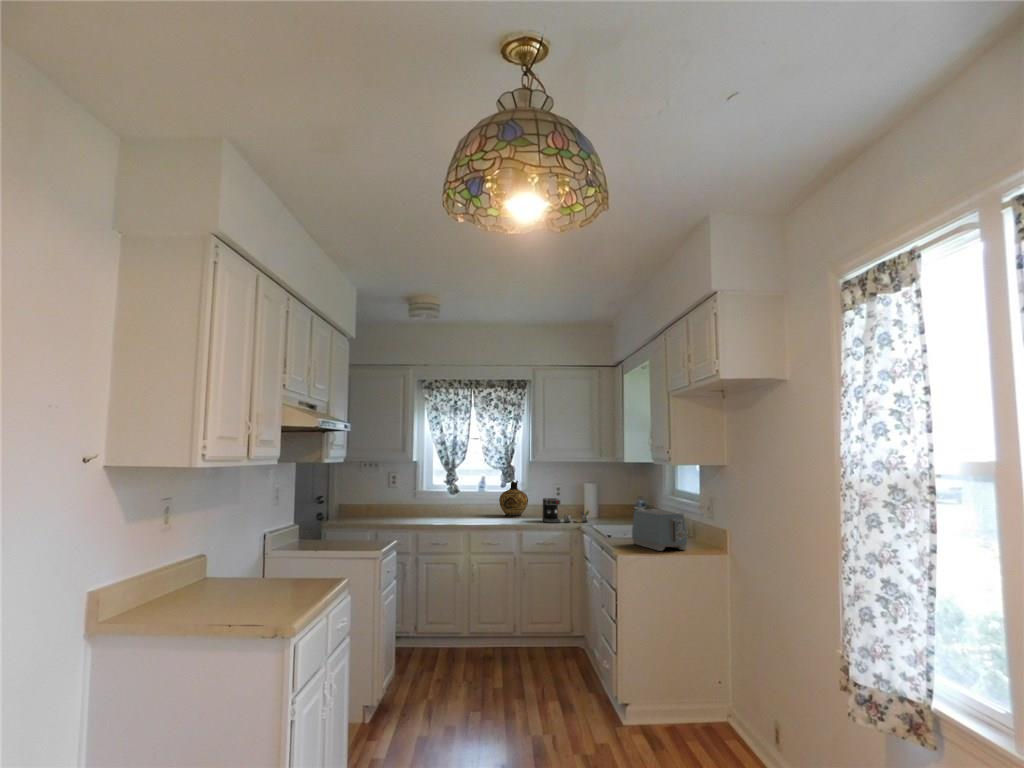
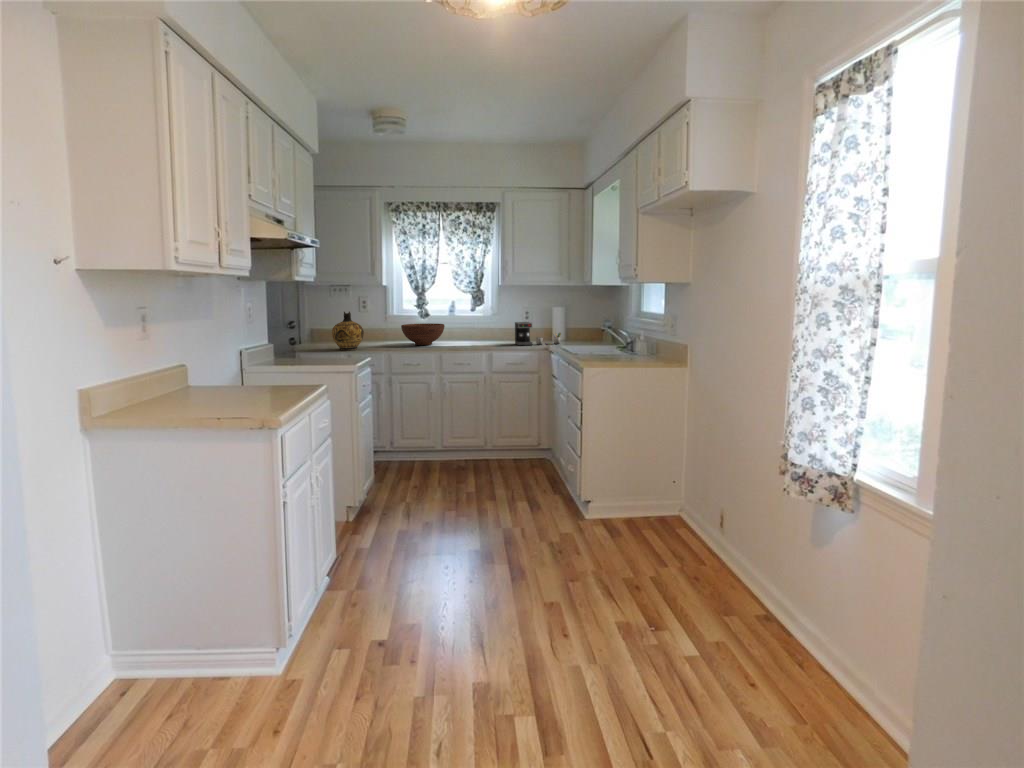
ceramic jug: present [499,481,528,517] -> present [332,312,364,350]
fruit bowl: none [429,497,472,519] -> present [401,323,445,345]
toaster: present [632,509,687,551] -> none [602,327,654,365]

